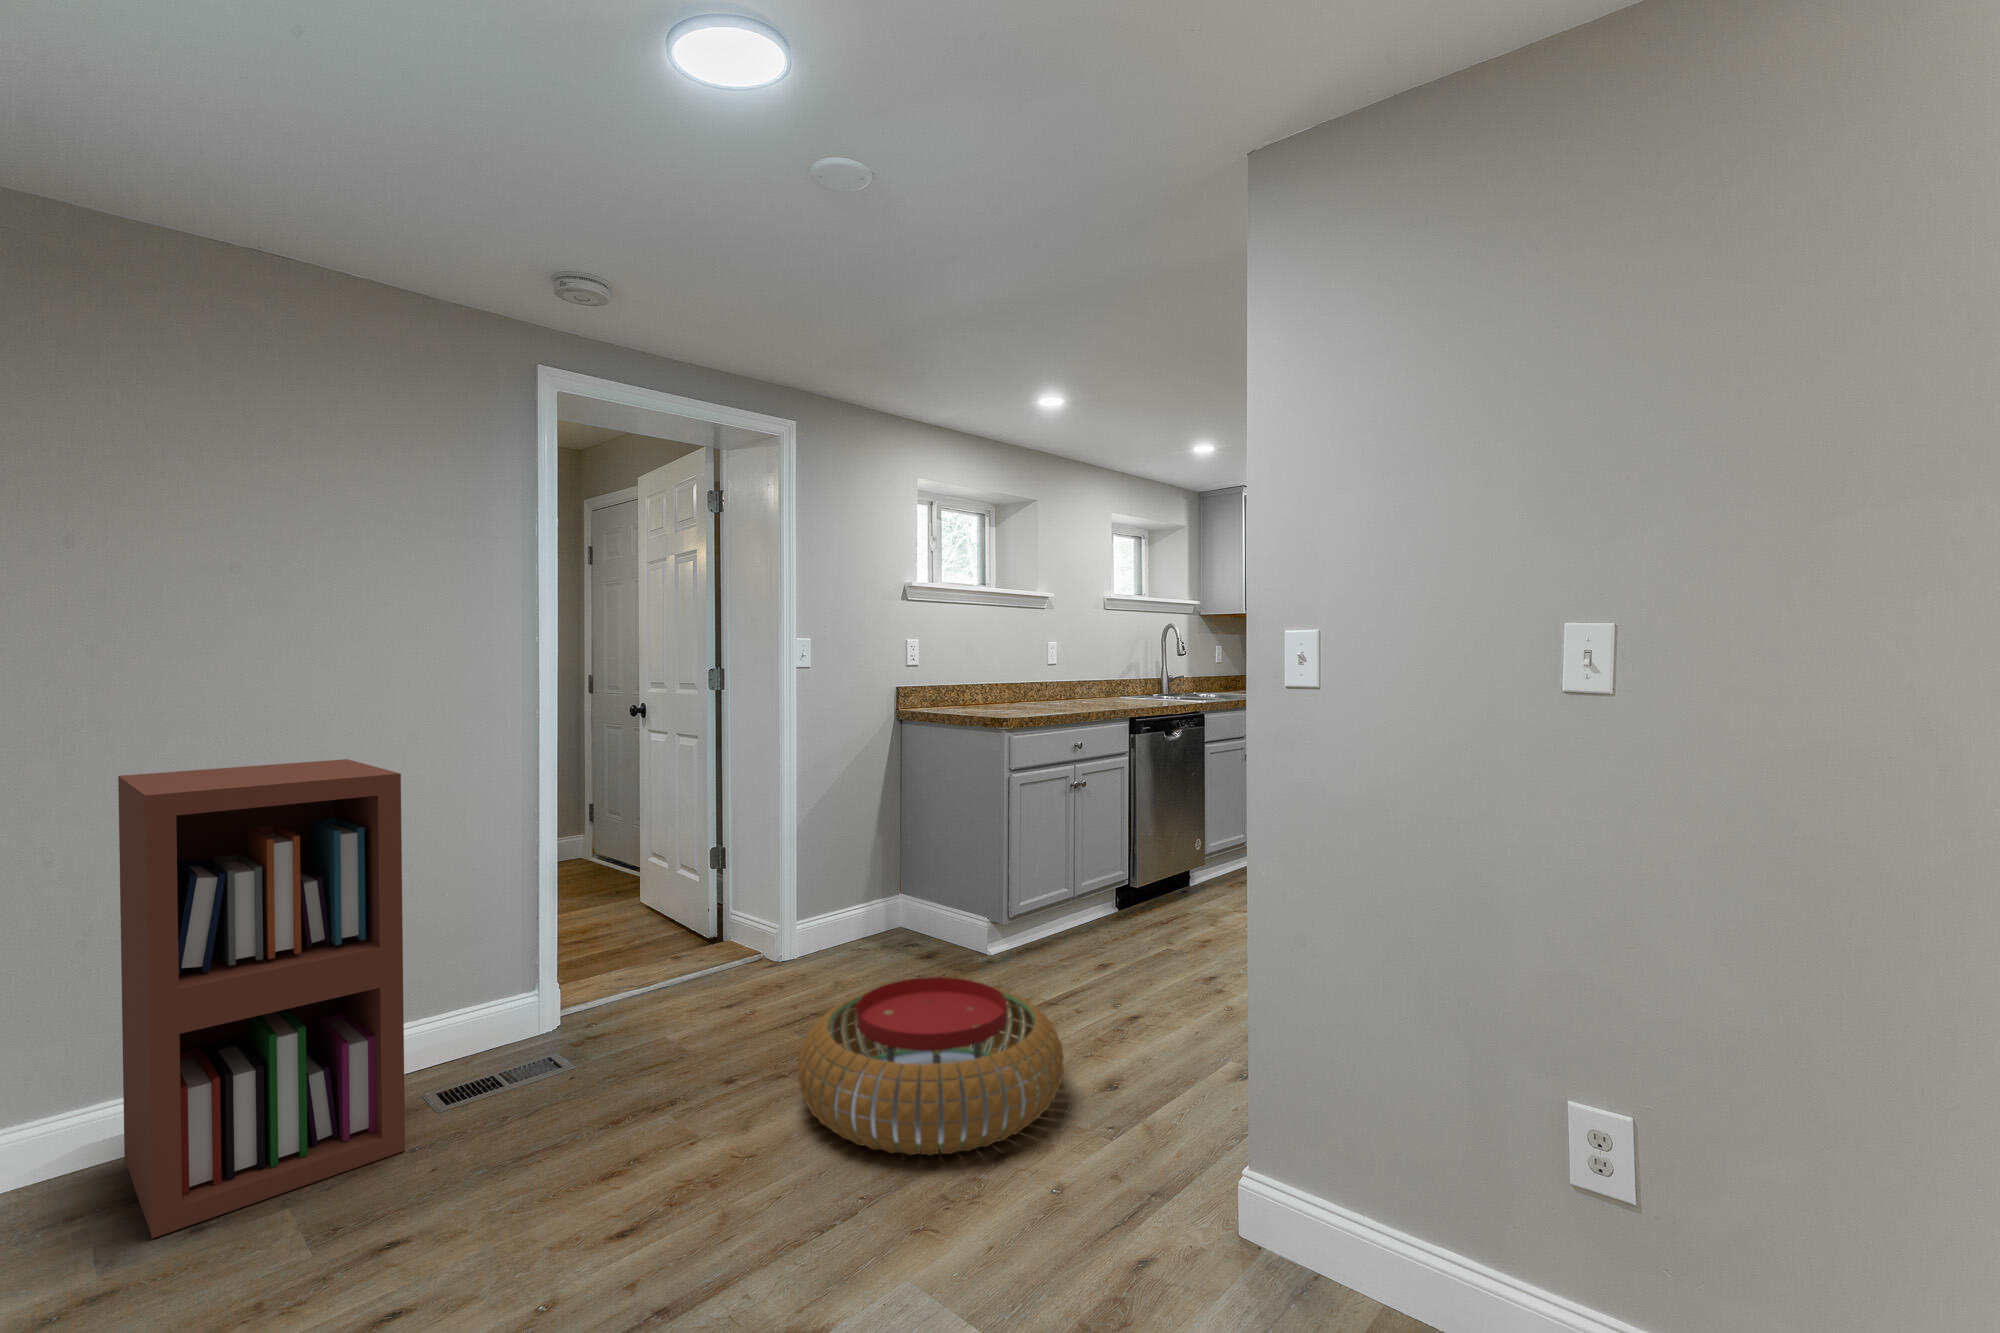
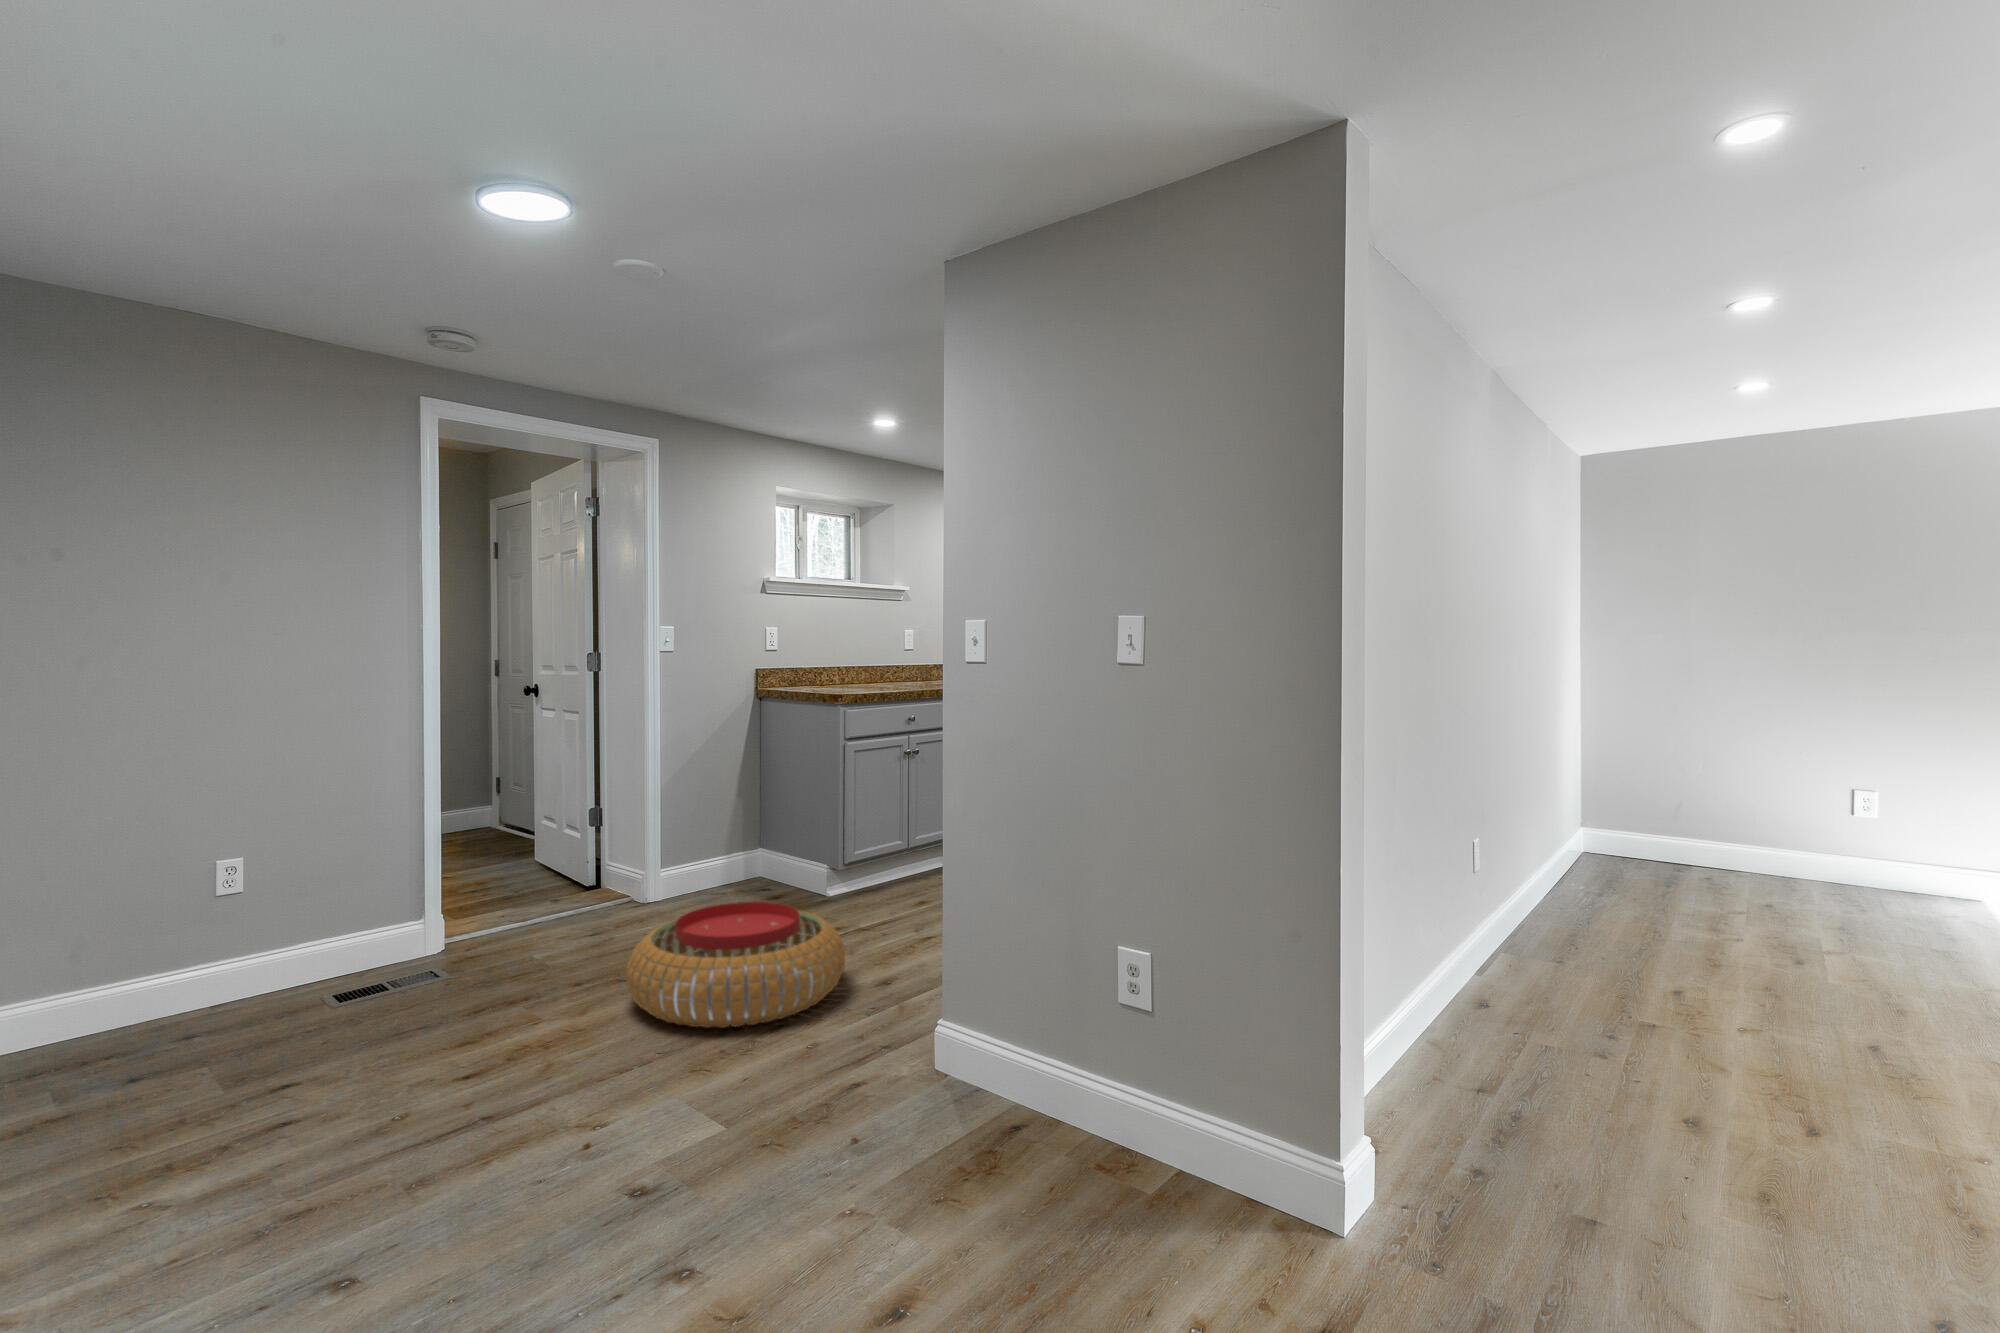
bookshelf: present [118,759,405,1238] -> none [66,724,304,1084]

